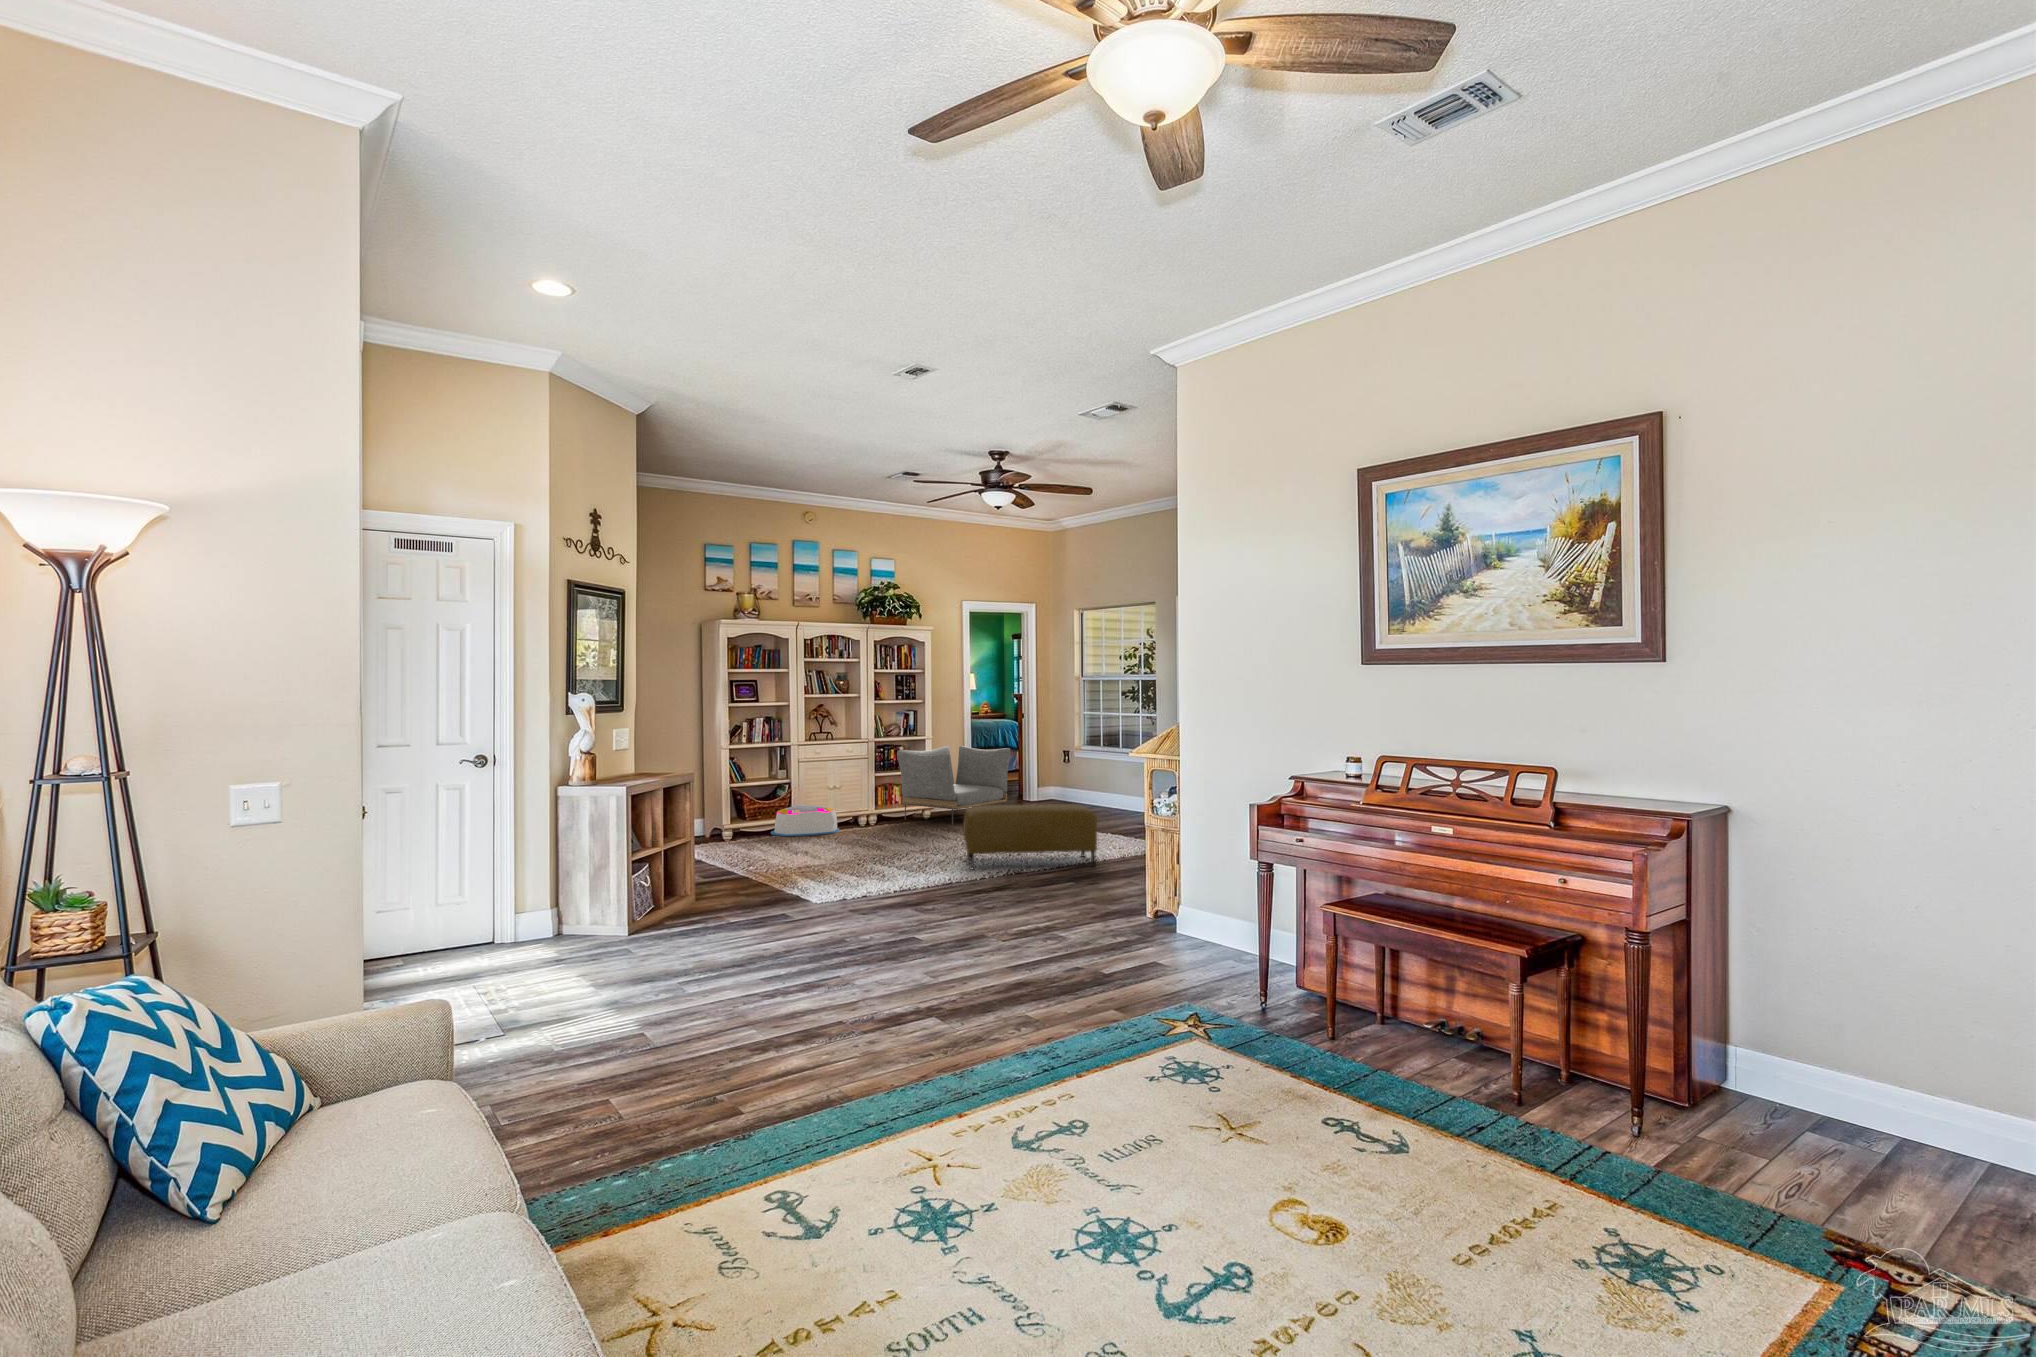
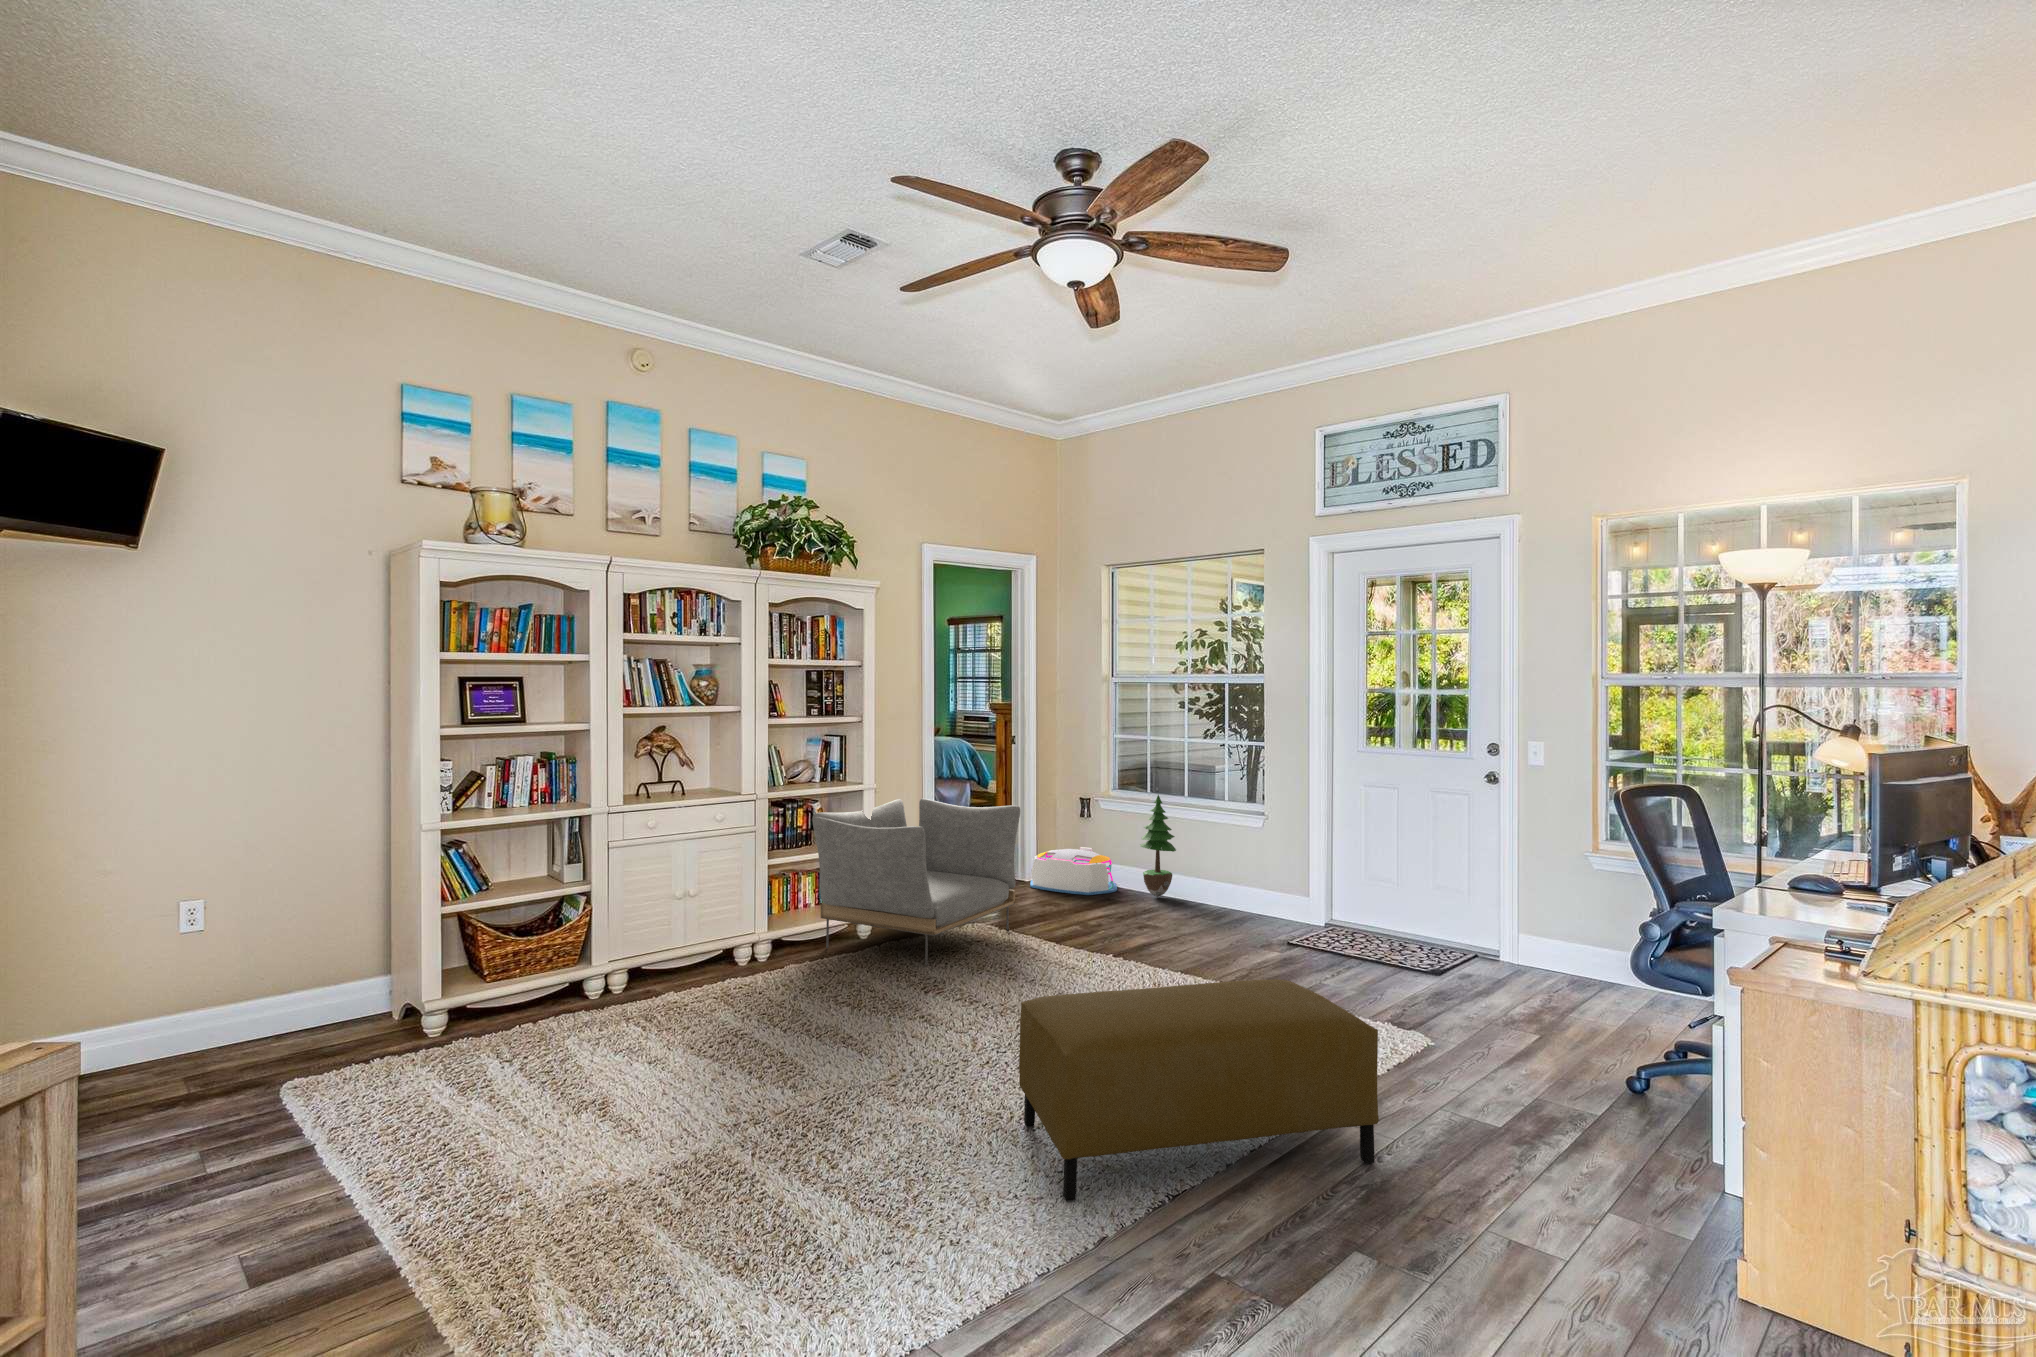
potted tree: none [1090,745,1112,806] -> present [1140,795,1176,897]
storage bin: present [771,804,839,836] -> present [1030,847,1117,895]

